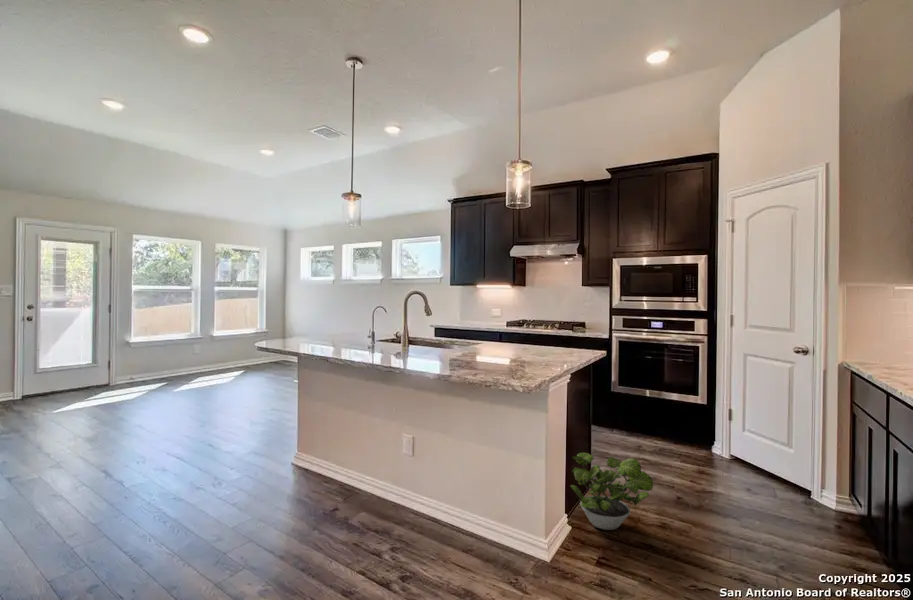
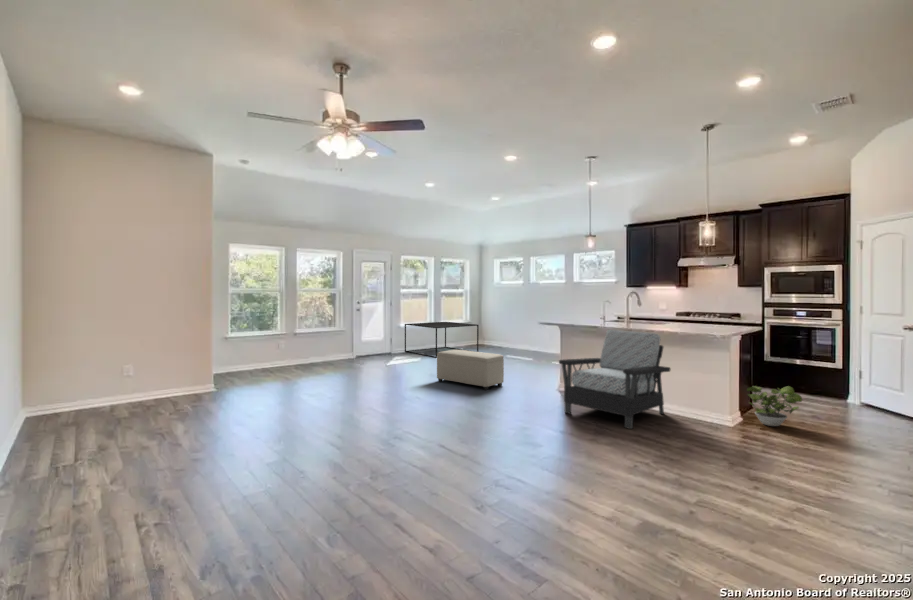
coffee table: none [142,331,259,387] -> present [405,322,479,358]
armchair: none [234,353,445,572] -> present [559,330,671,429]
ottoman: none [95,382,212,459] -> present [437,350,504,390]

